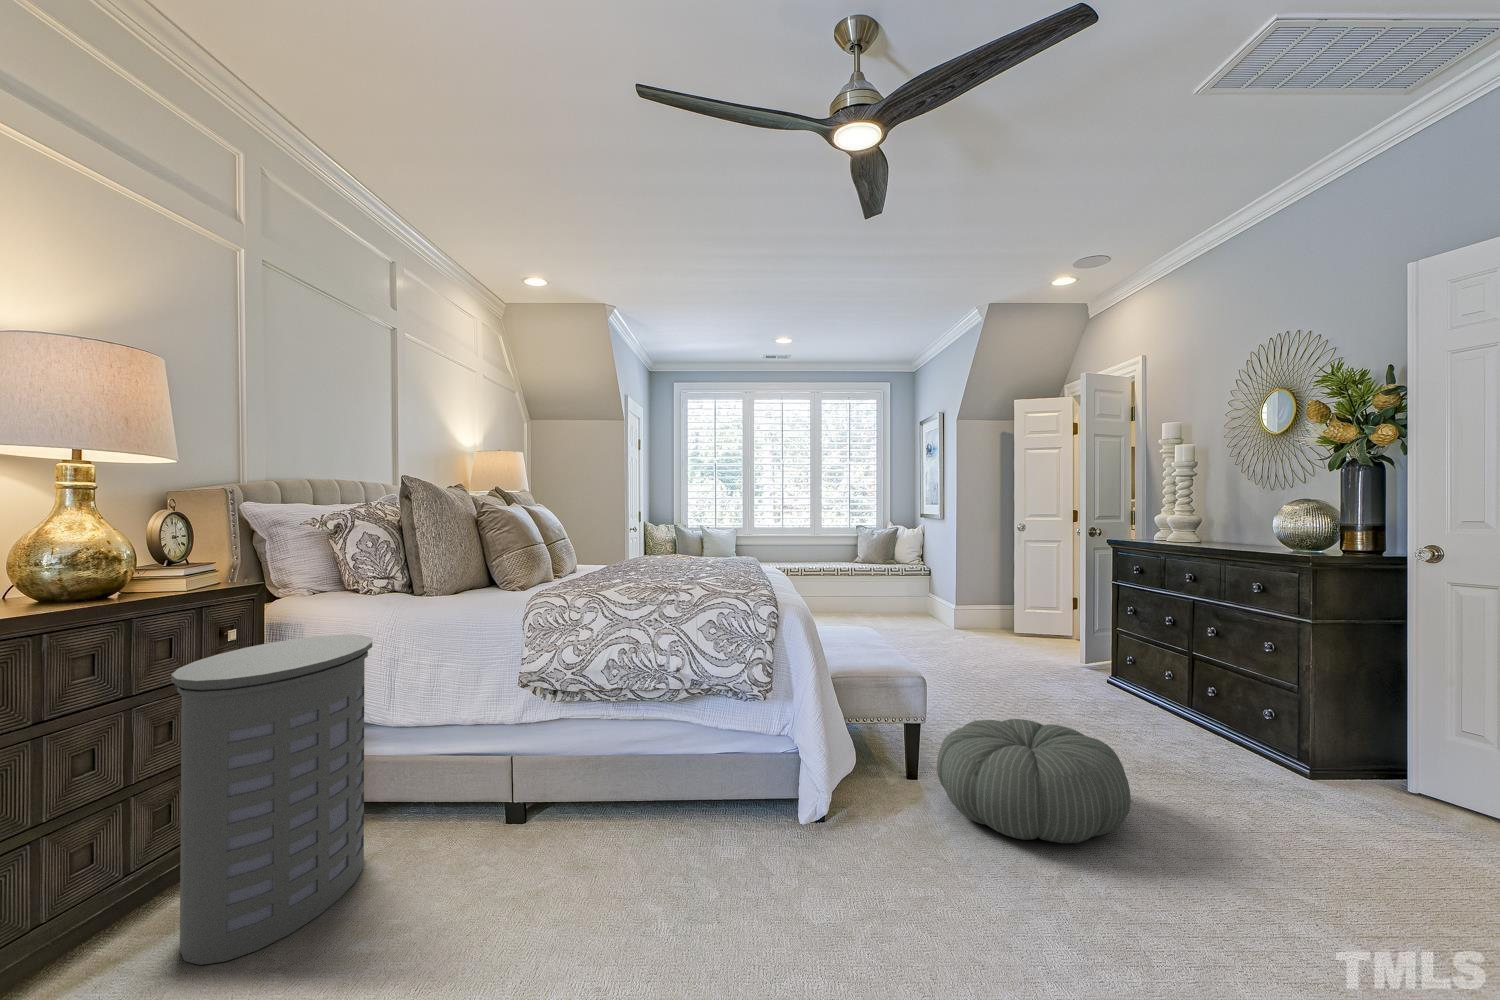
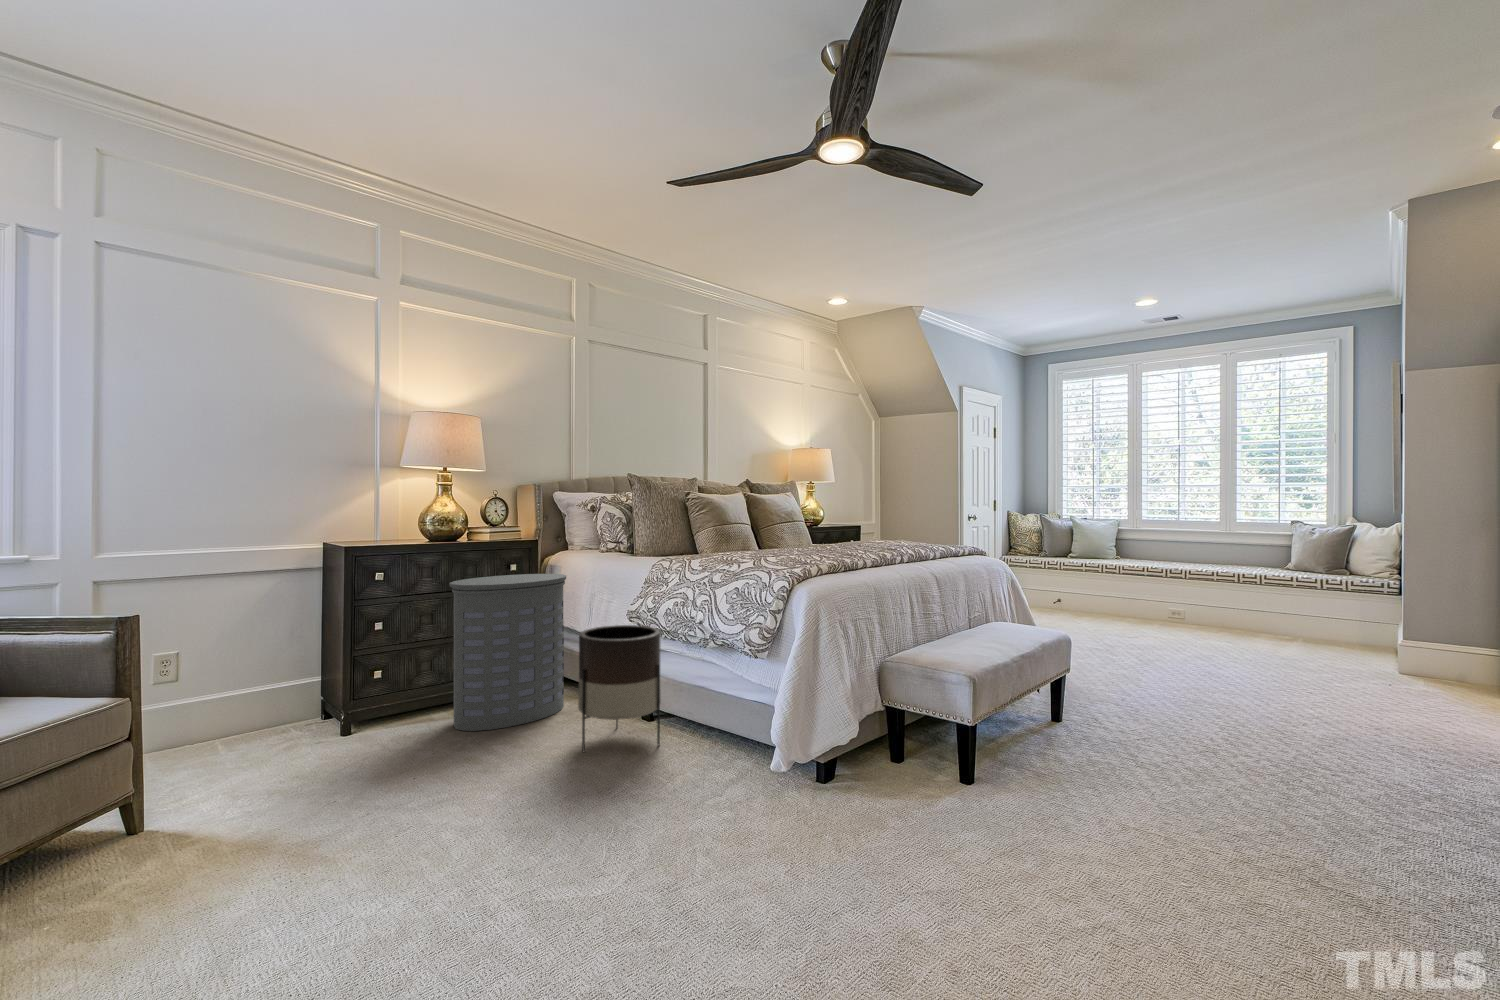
planter: none [483,691,609,905] -> present [578,625,661,752]
pouf: present [937,719,1131,843] -> none [909,728,1115,867]

